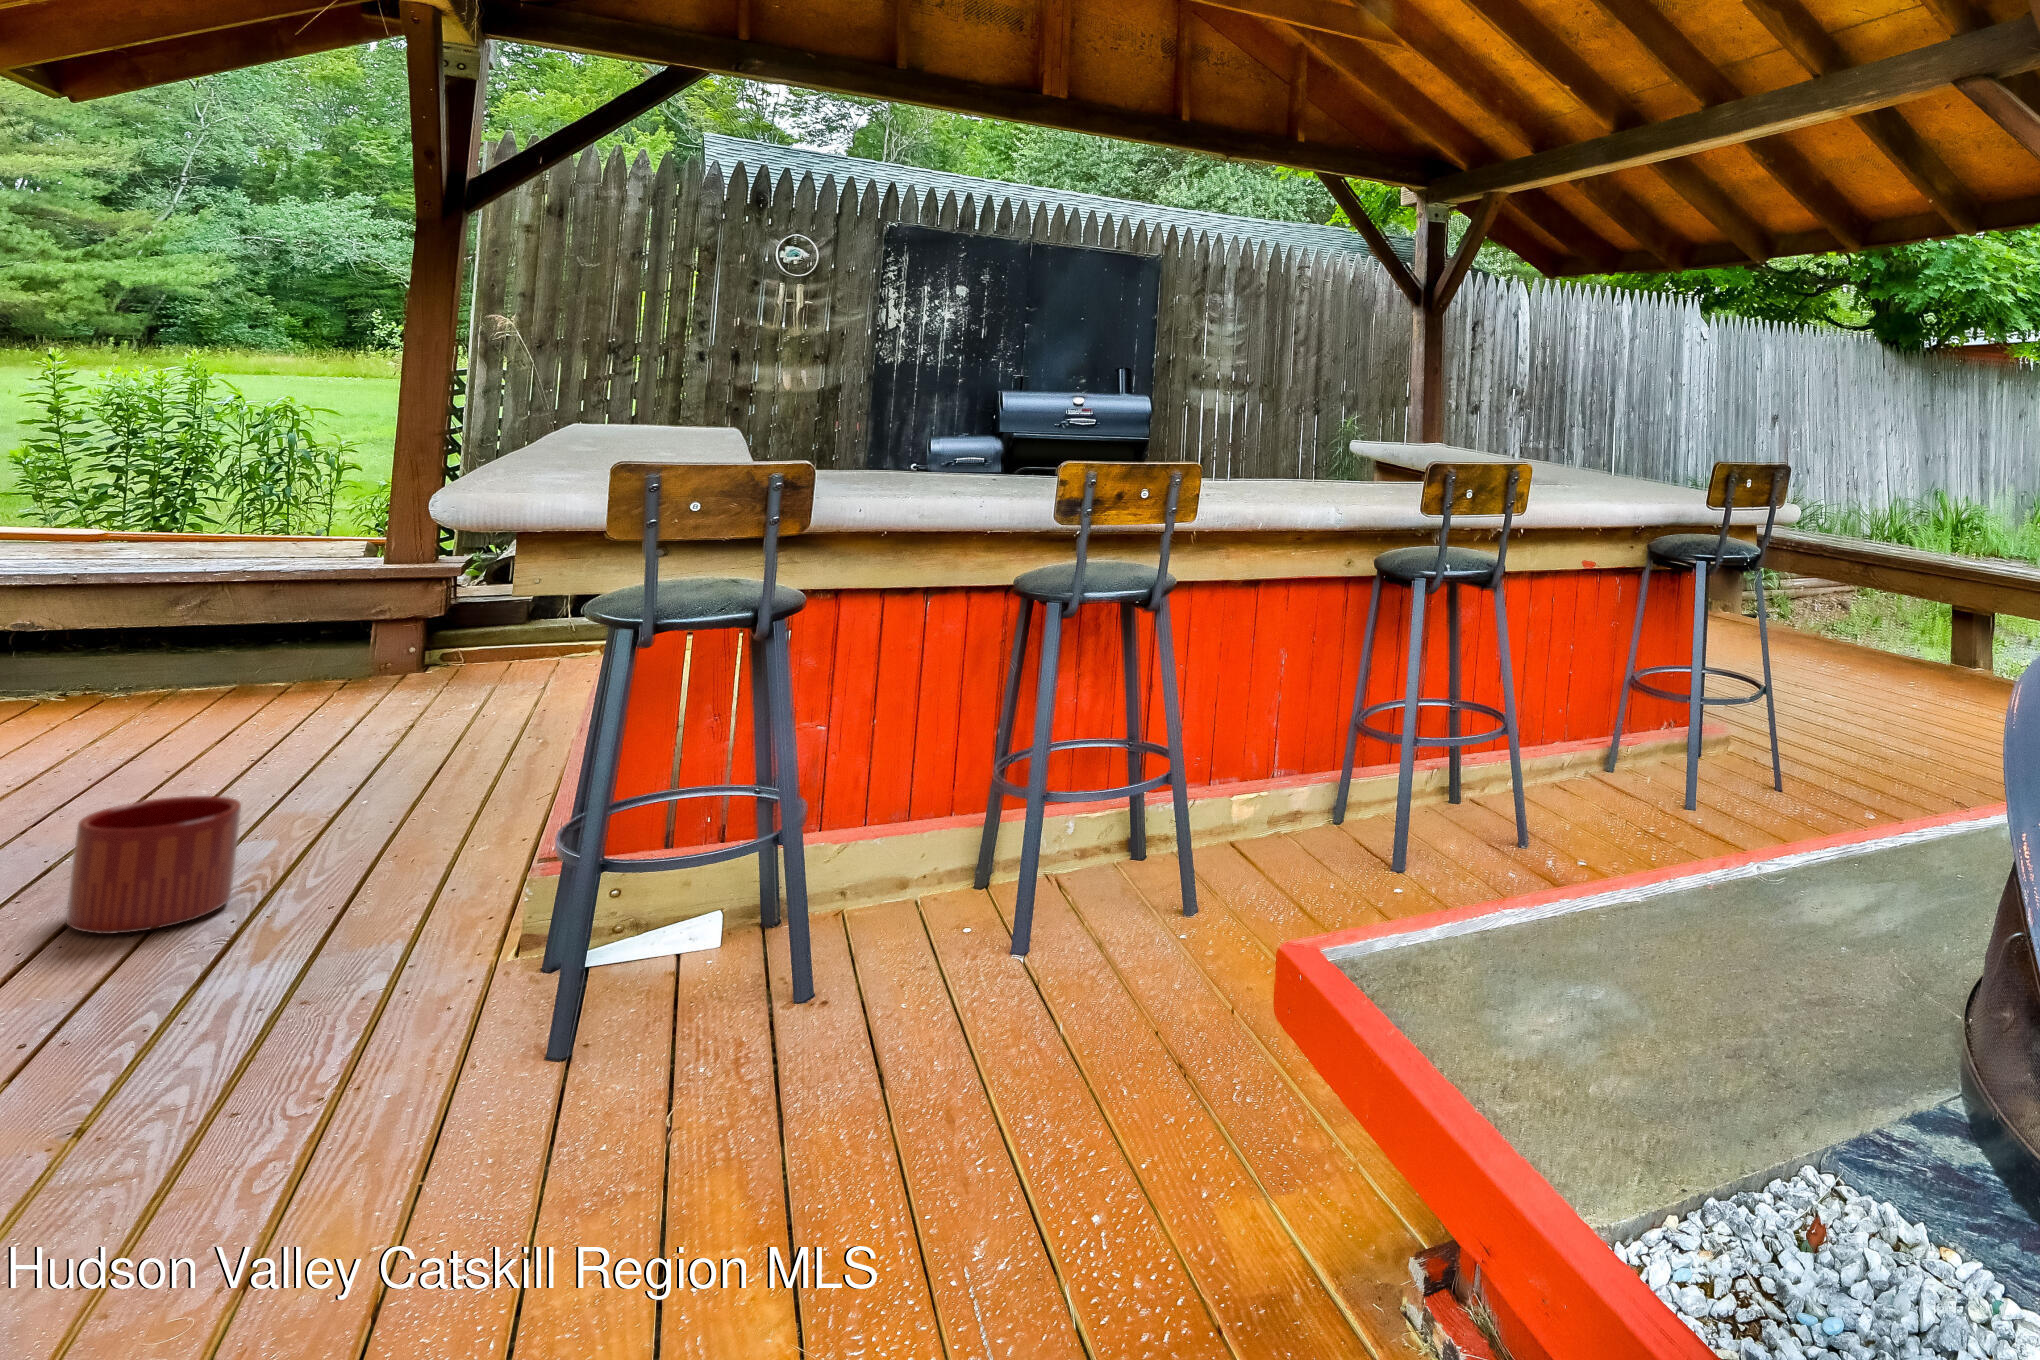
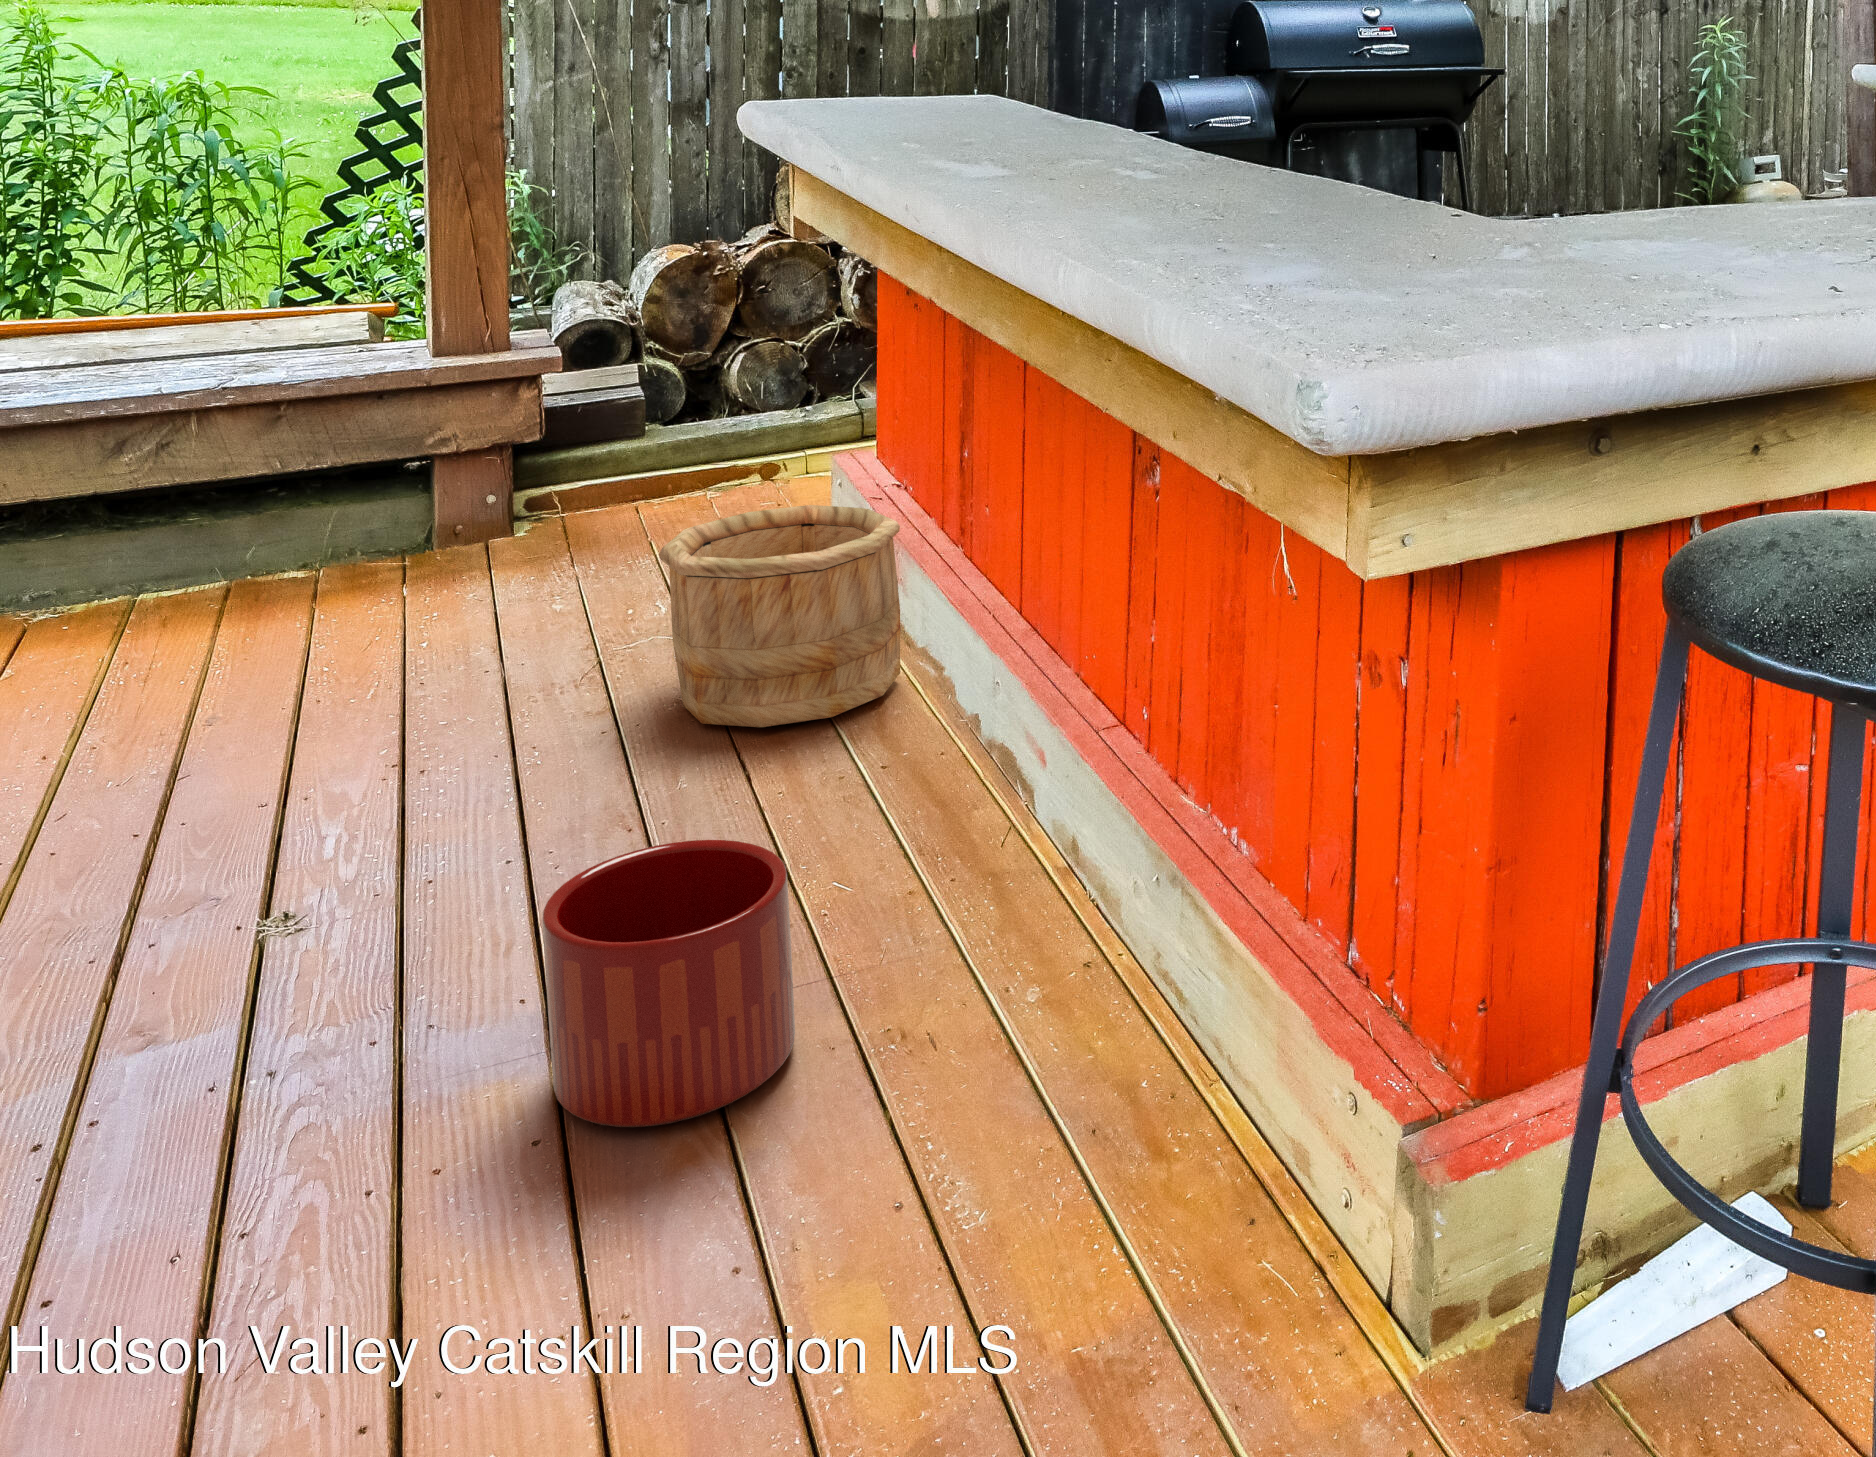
wooden bucket: none [358,657,519,776] -> present [659,505,900,727]

